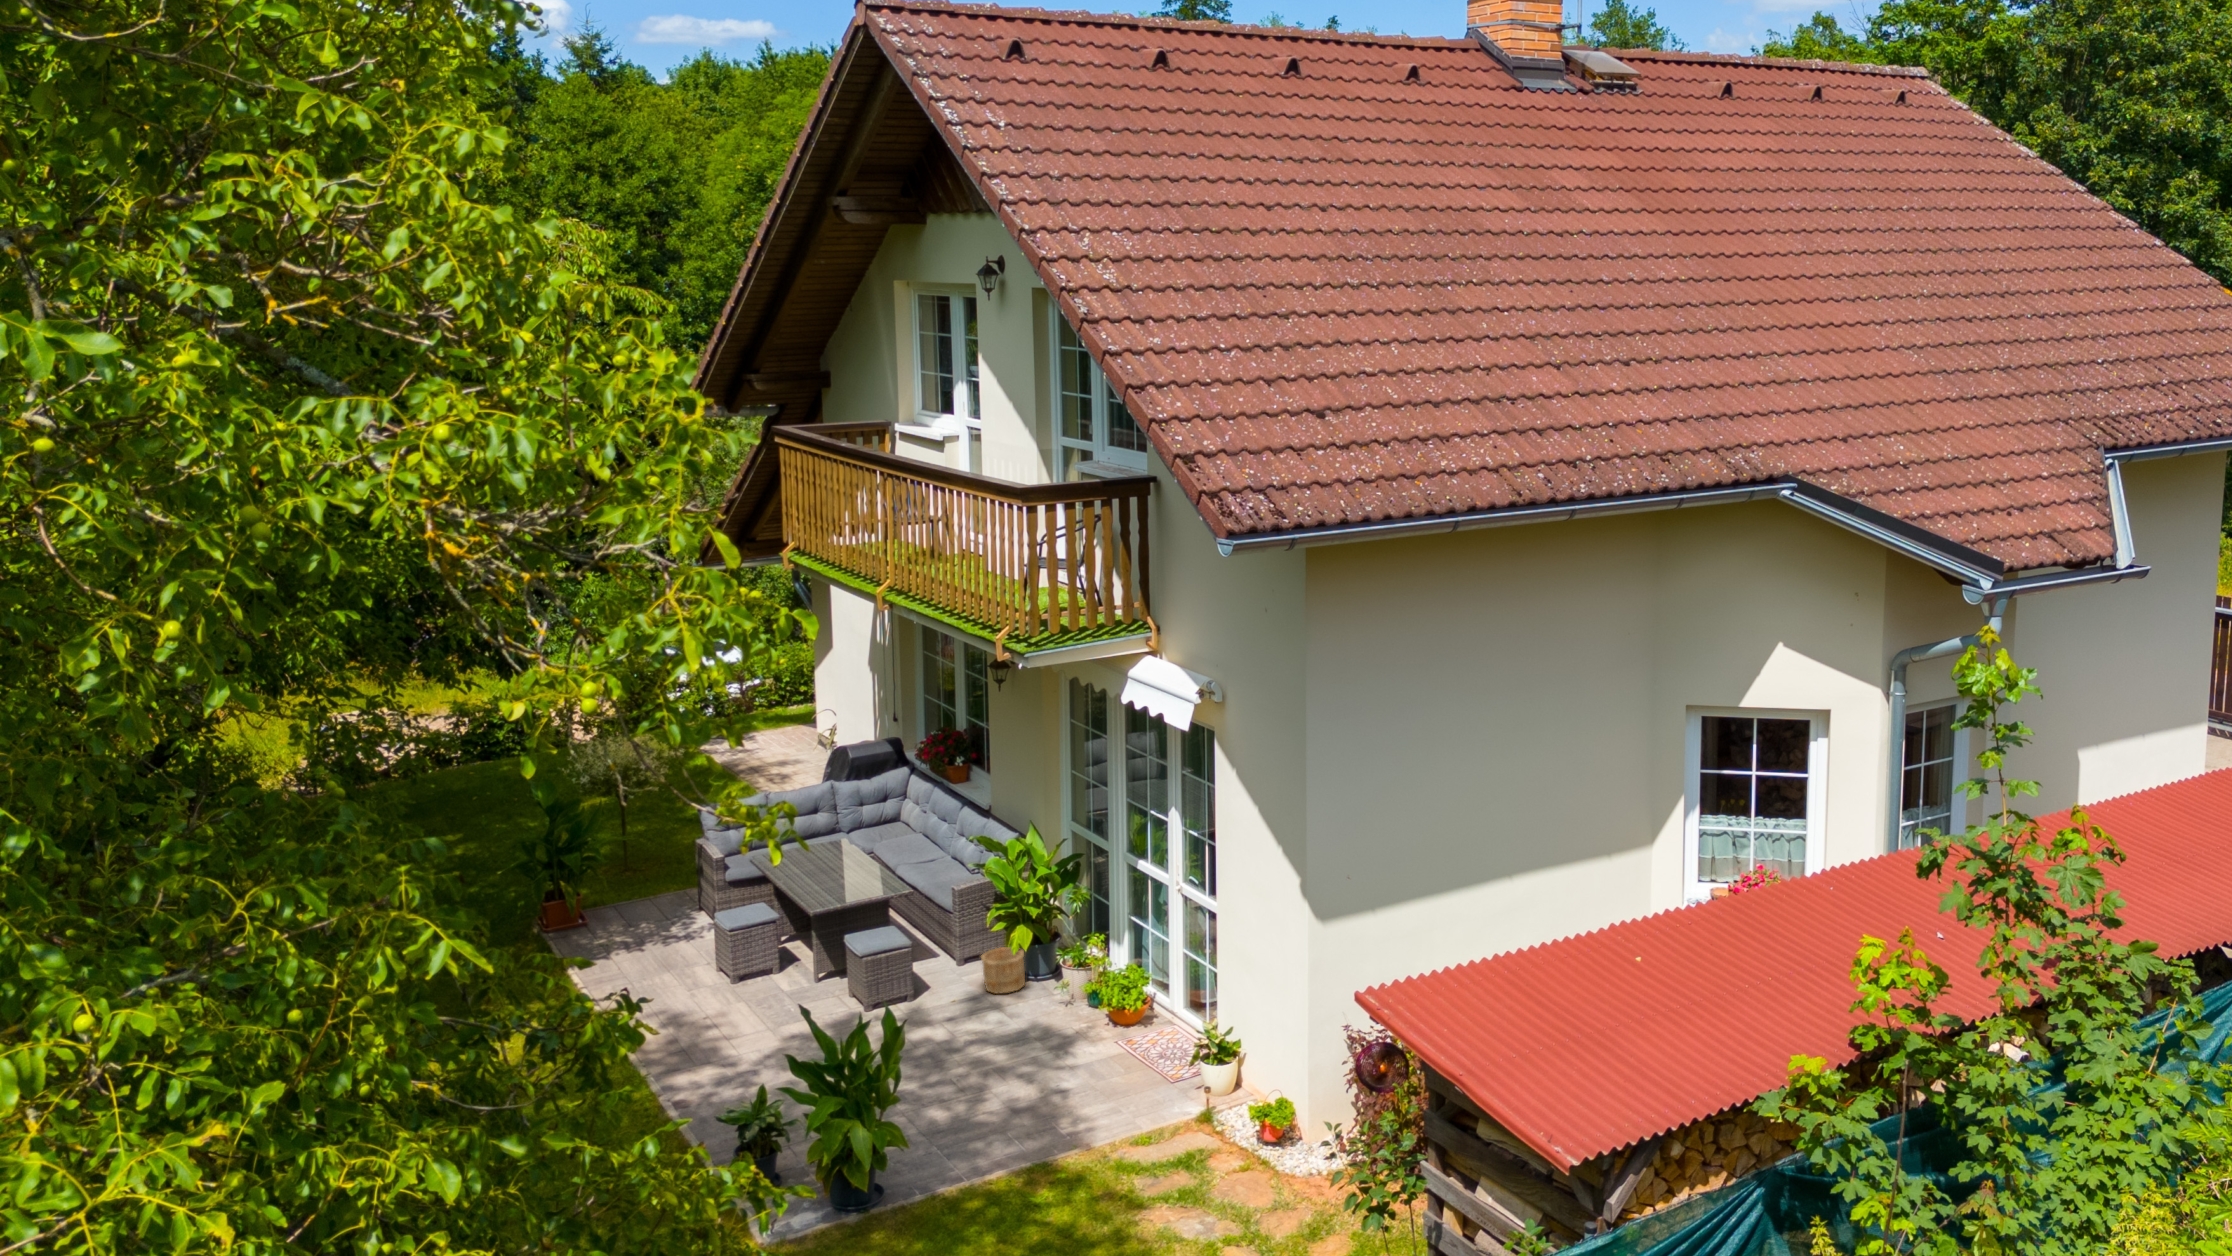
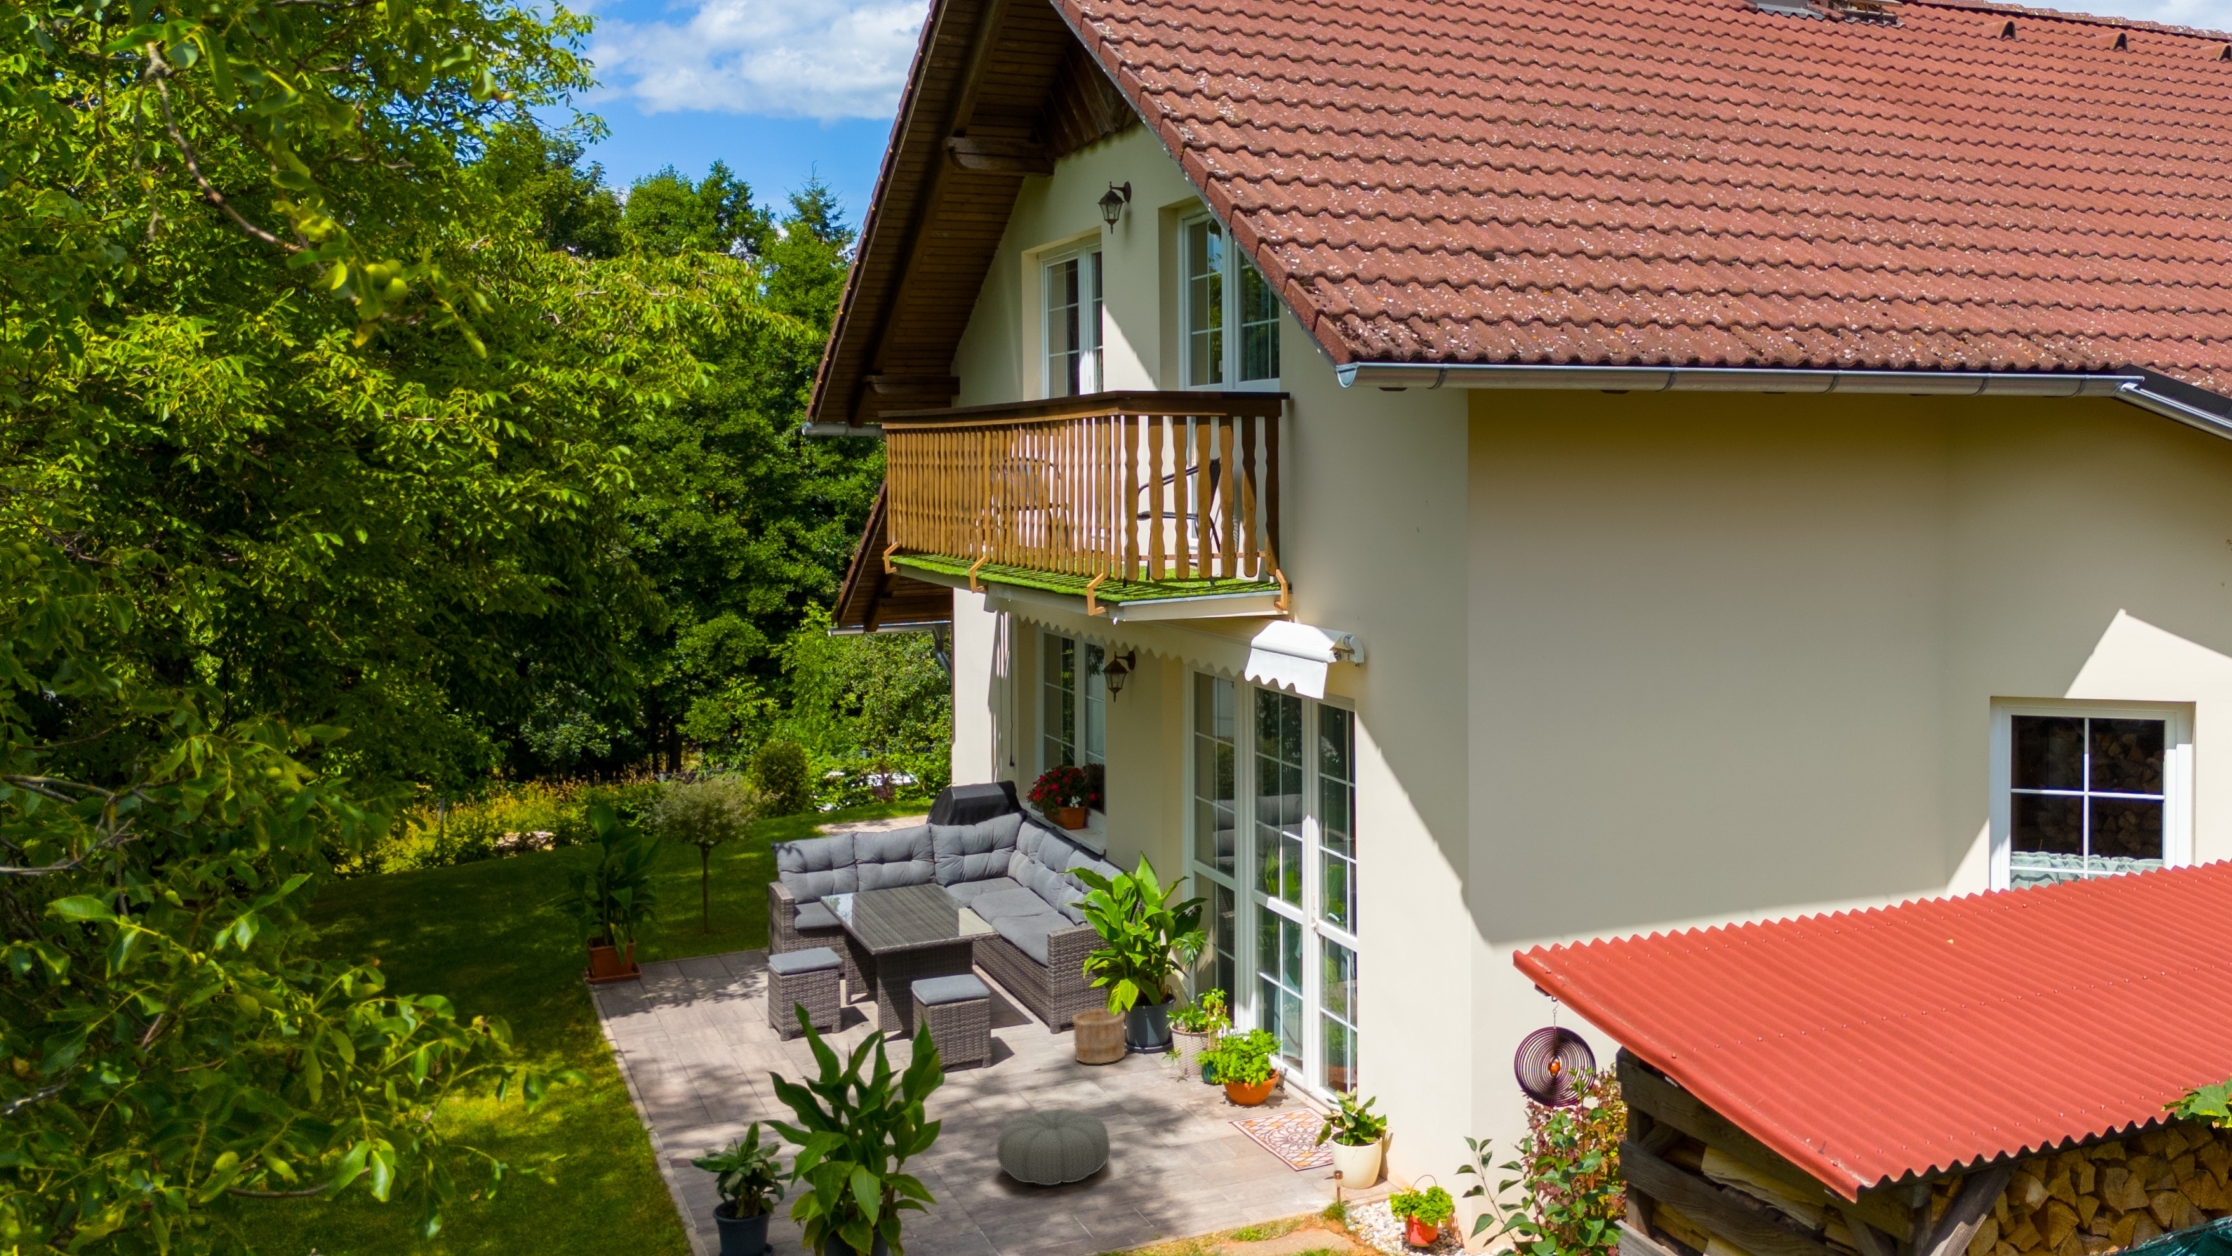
pouf: none [945,1047,1033,1109] -> present [997,1110,1110,1185]

